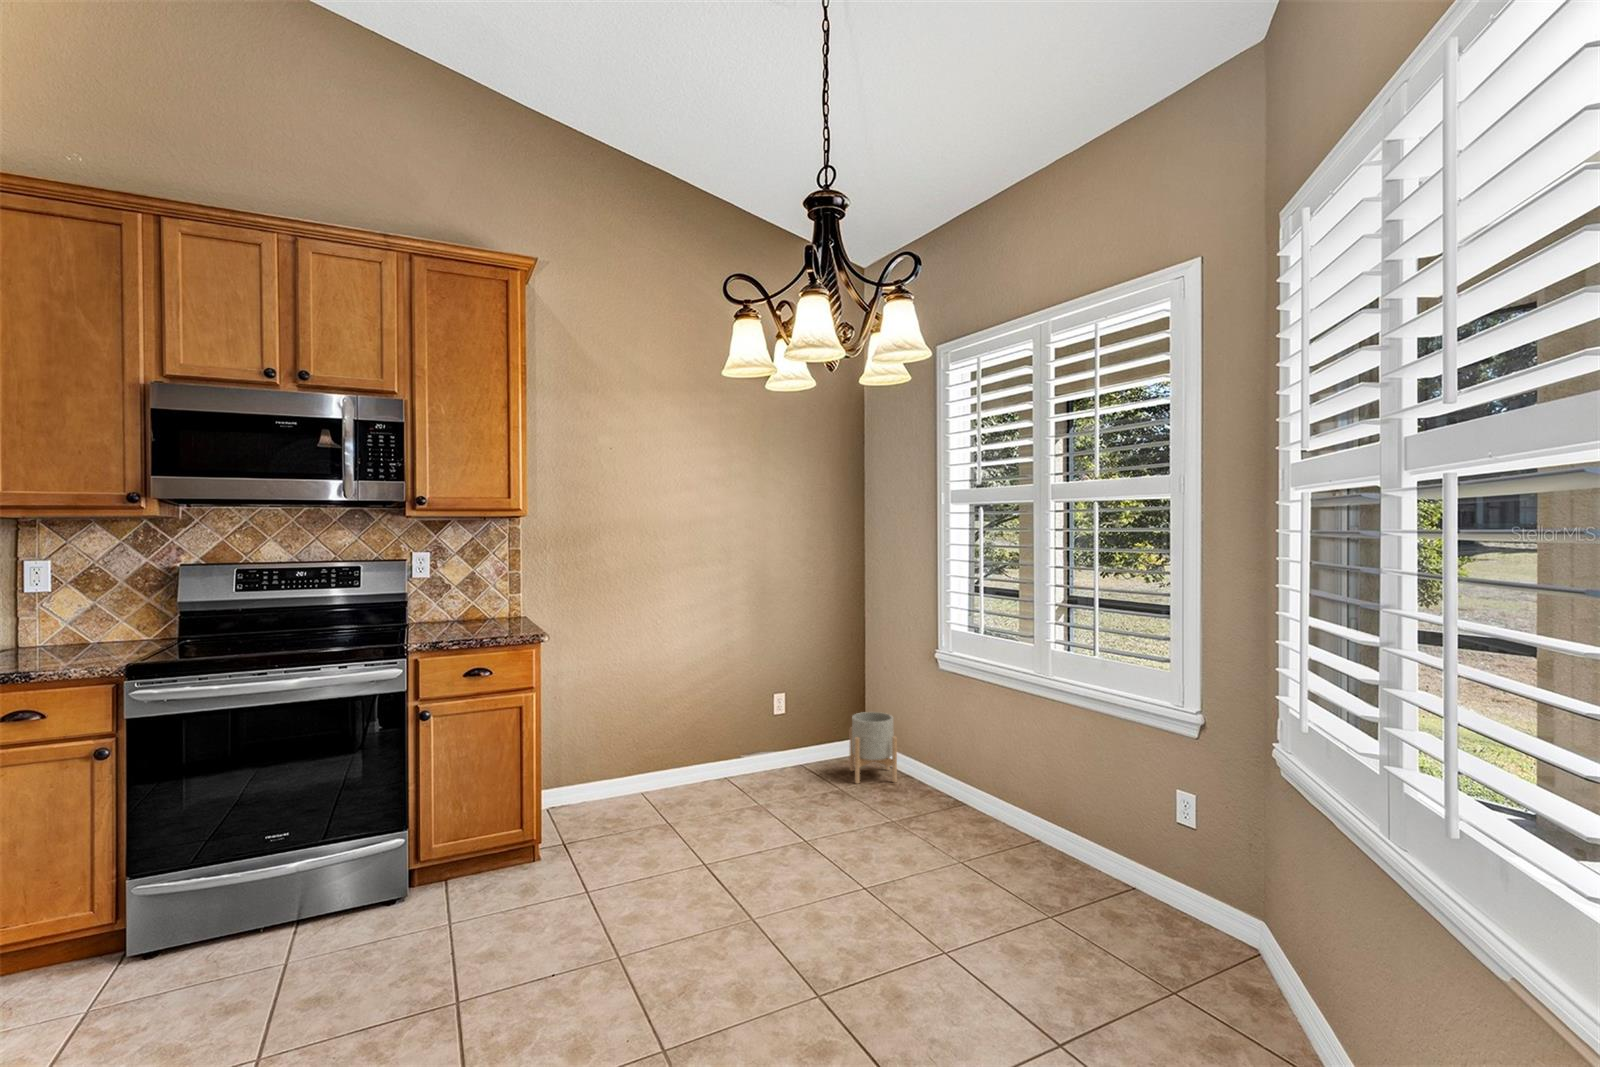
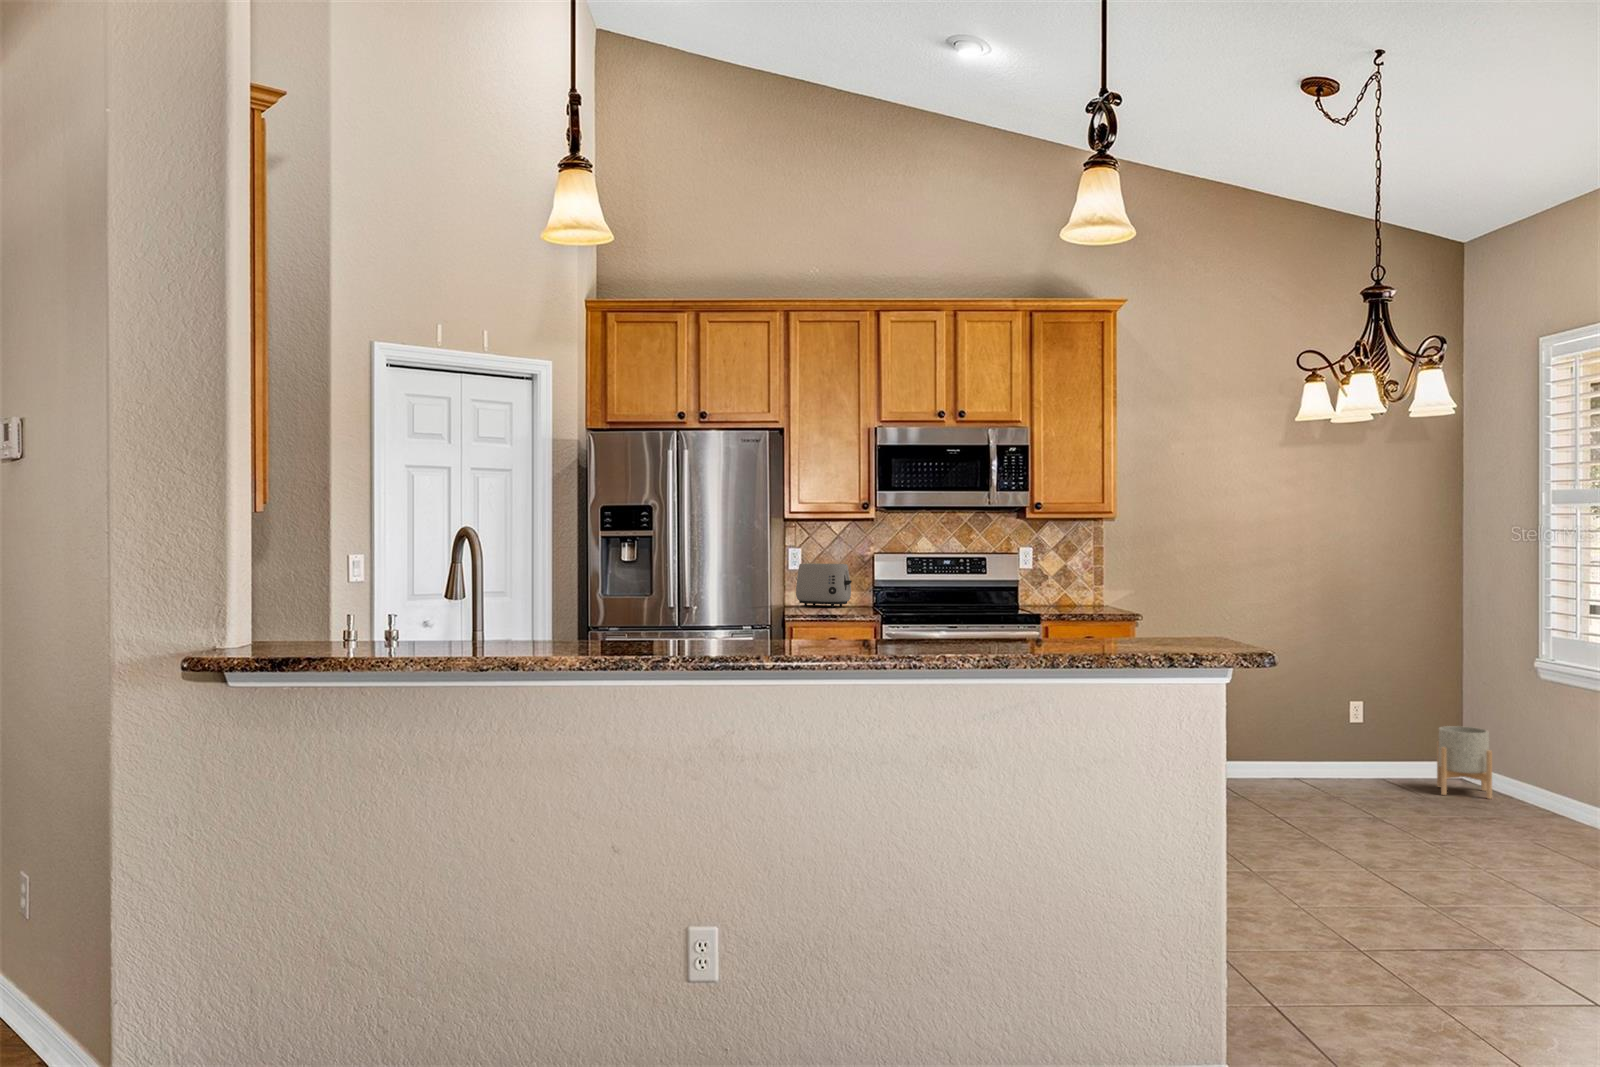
toaster: none [22,584,124,650] -> present [796,563,852,607]

